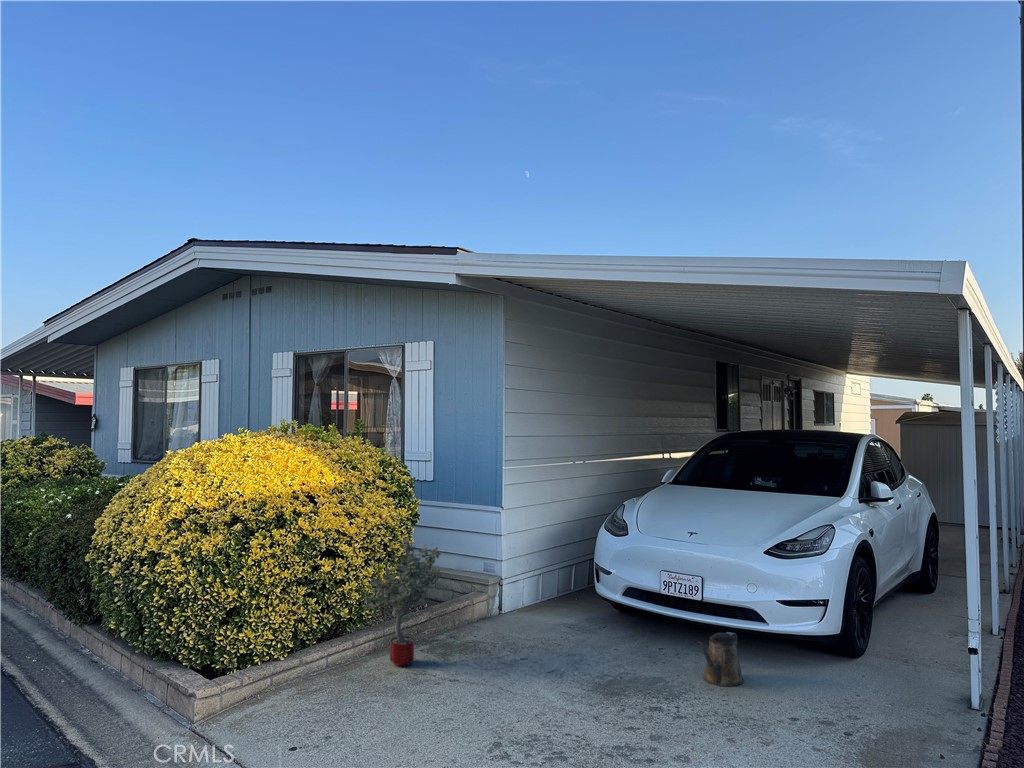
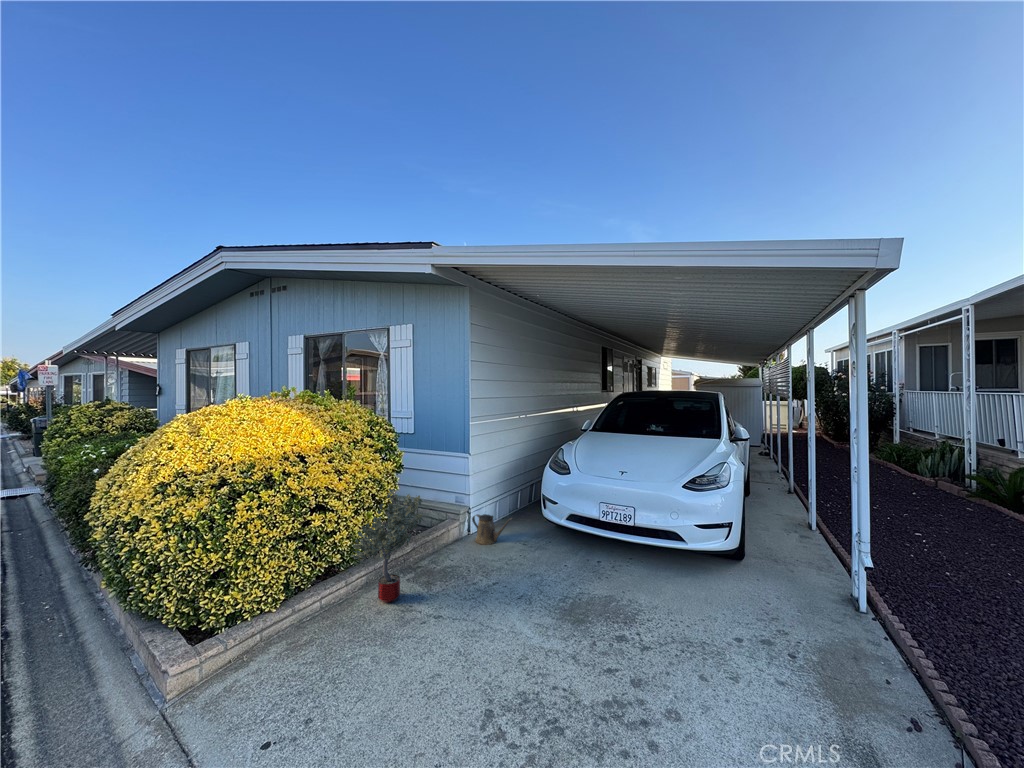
watering can: present [698,632,744,686] -> present [472,514,512,545]

